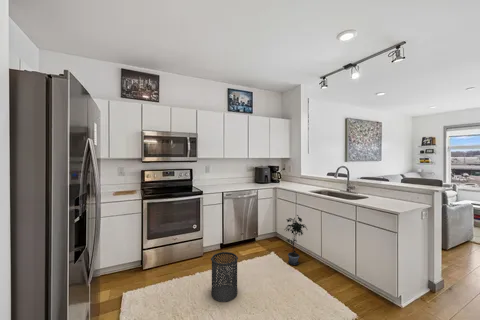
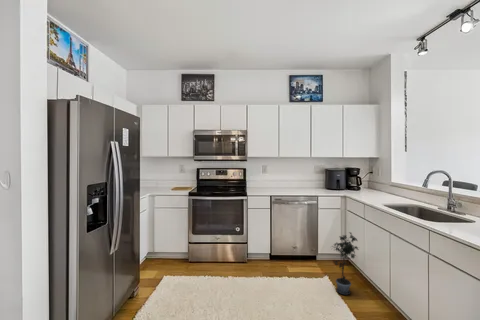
trash can: present [211,252,238,302] -> none [229,258,256,308]

